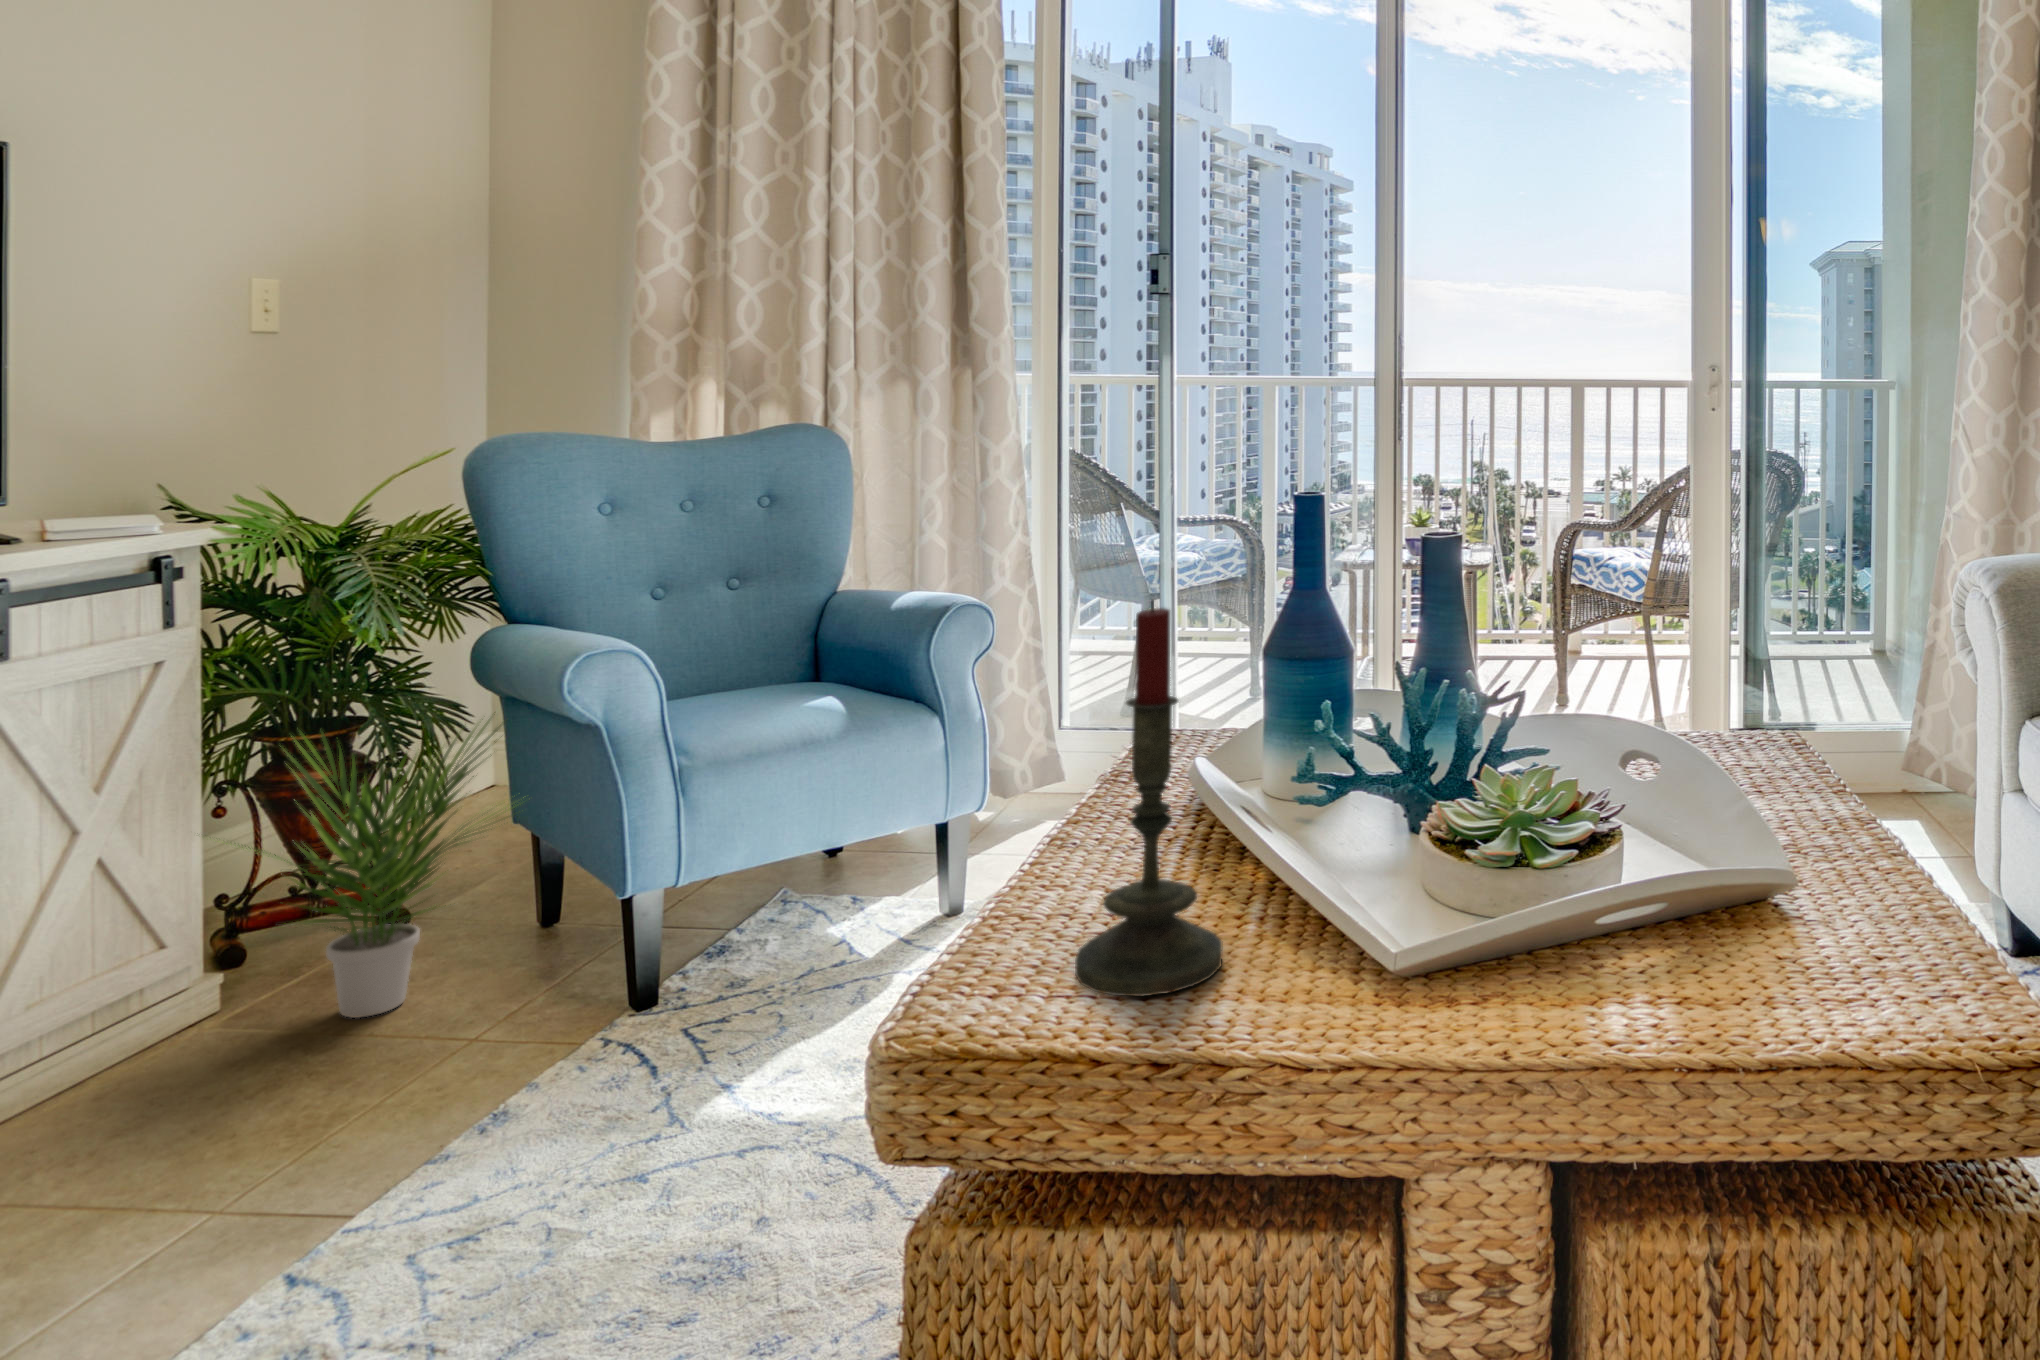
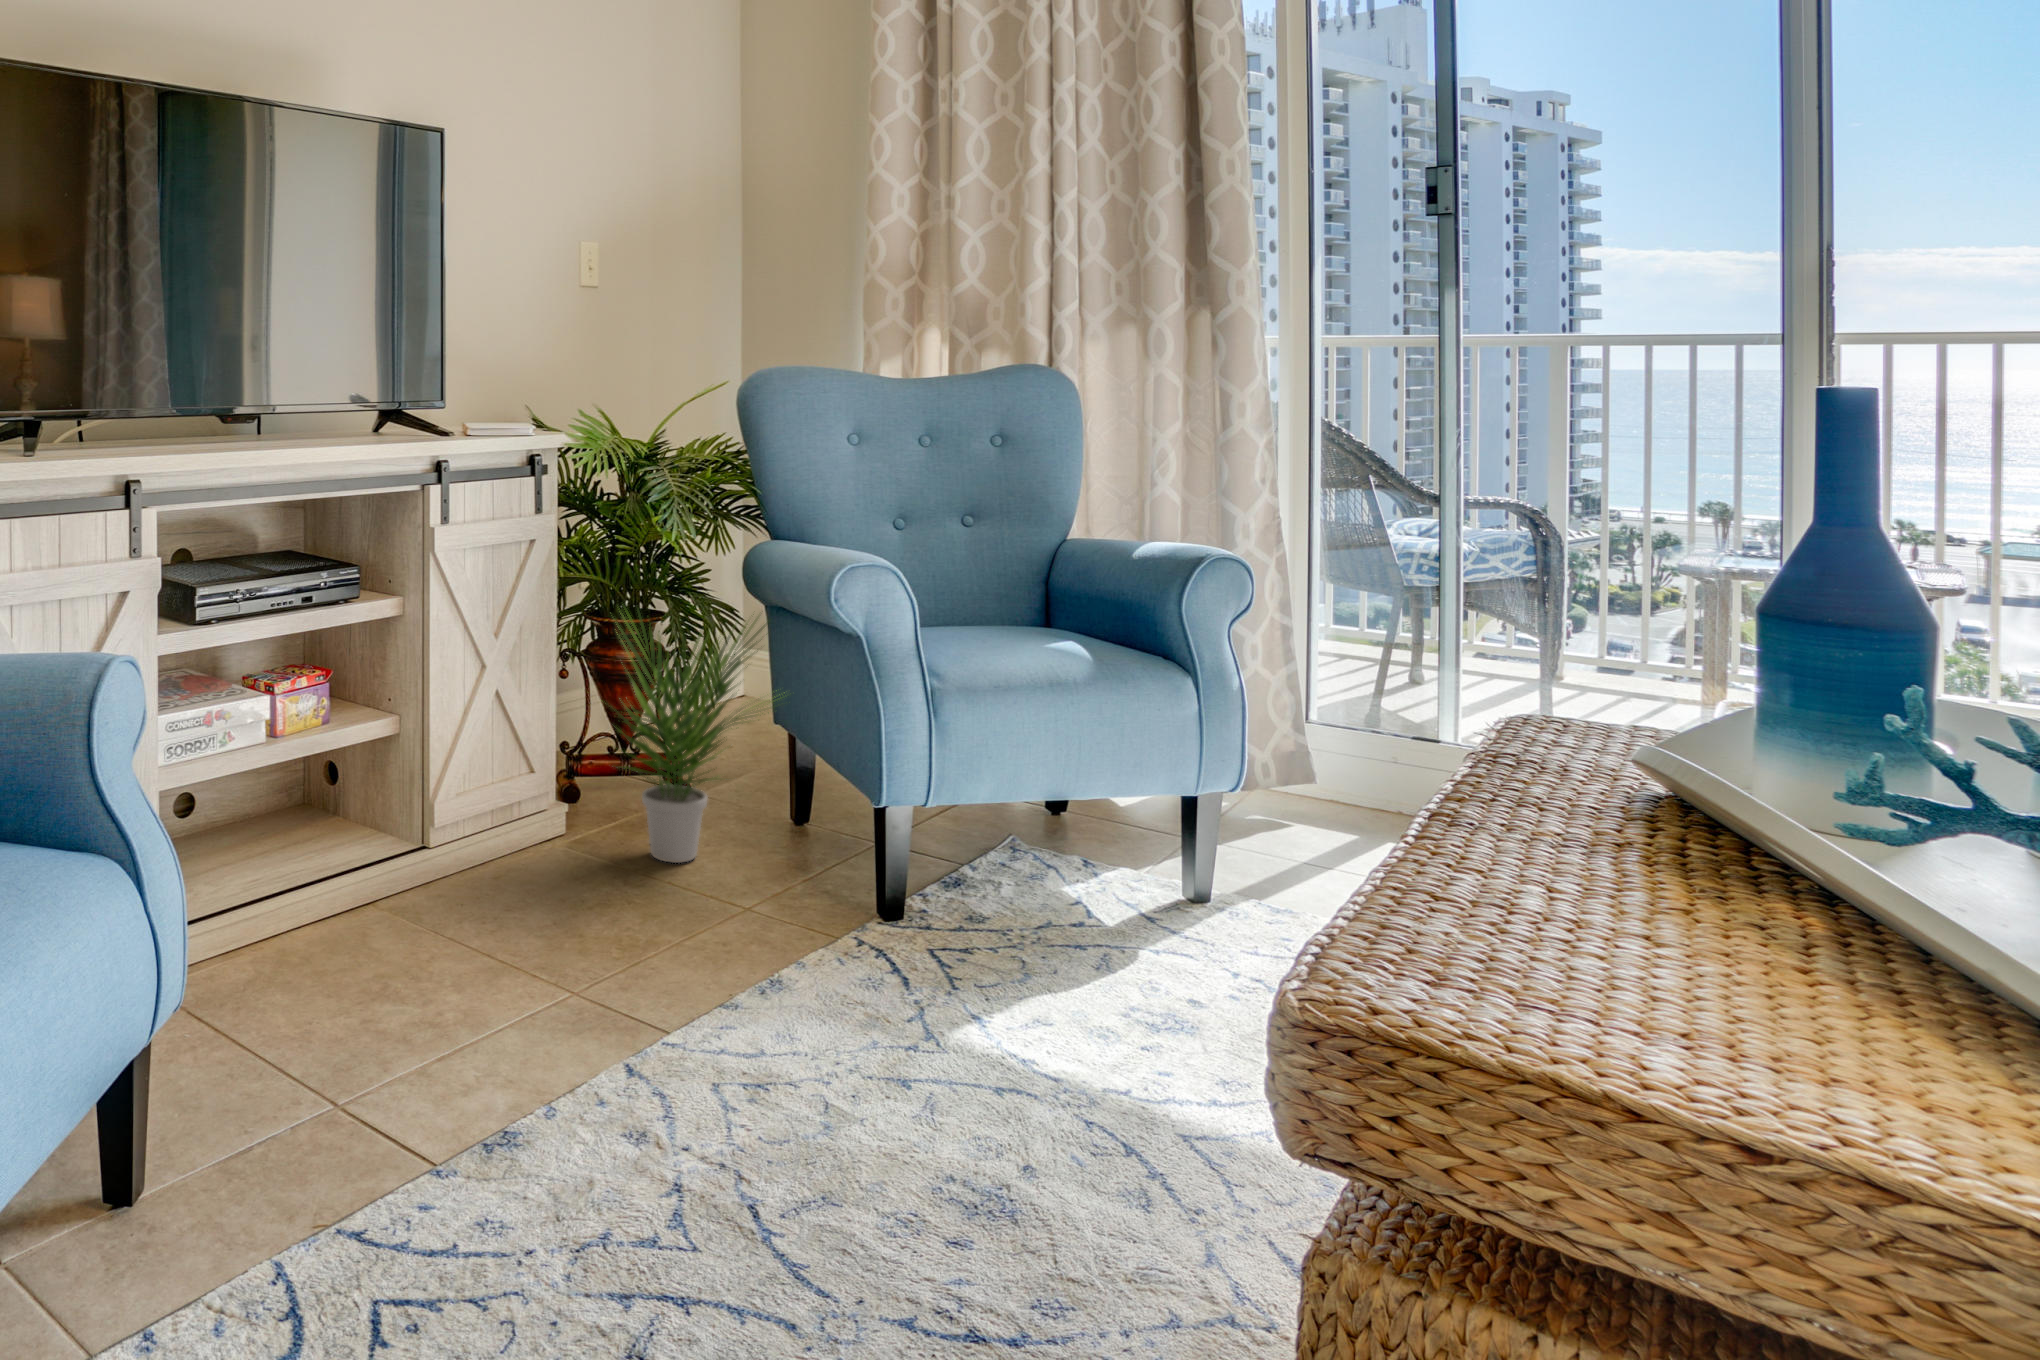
candle: present [1075,600,1223,996] -> none [1543,456,1817,1054]

